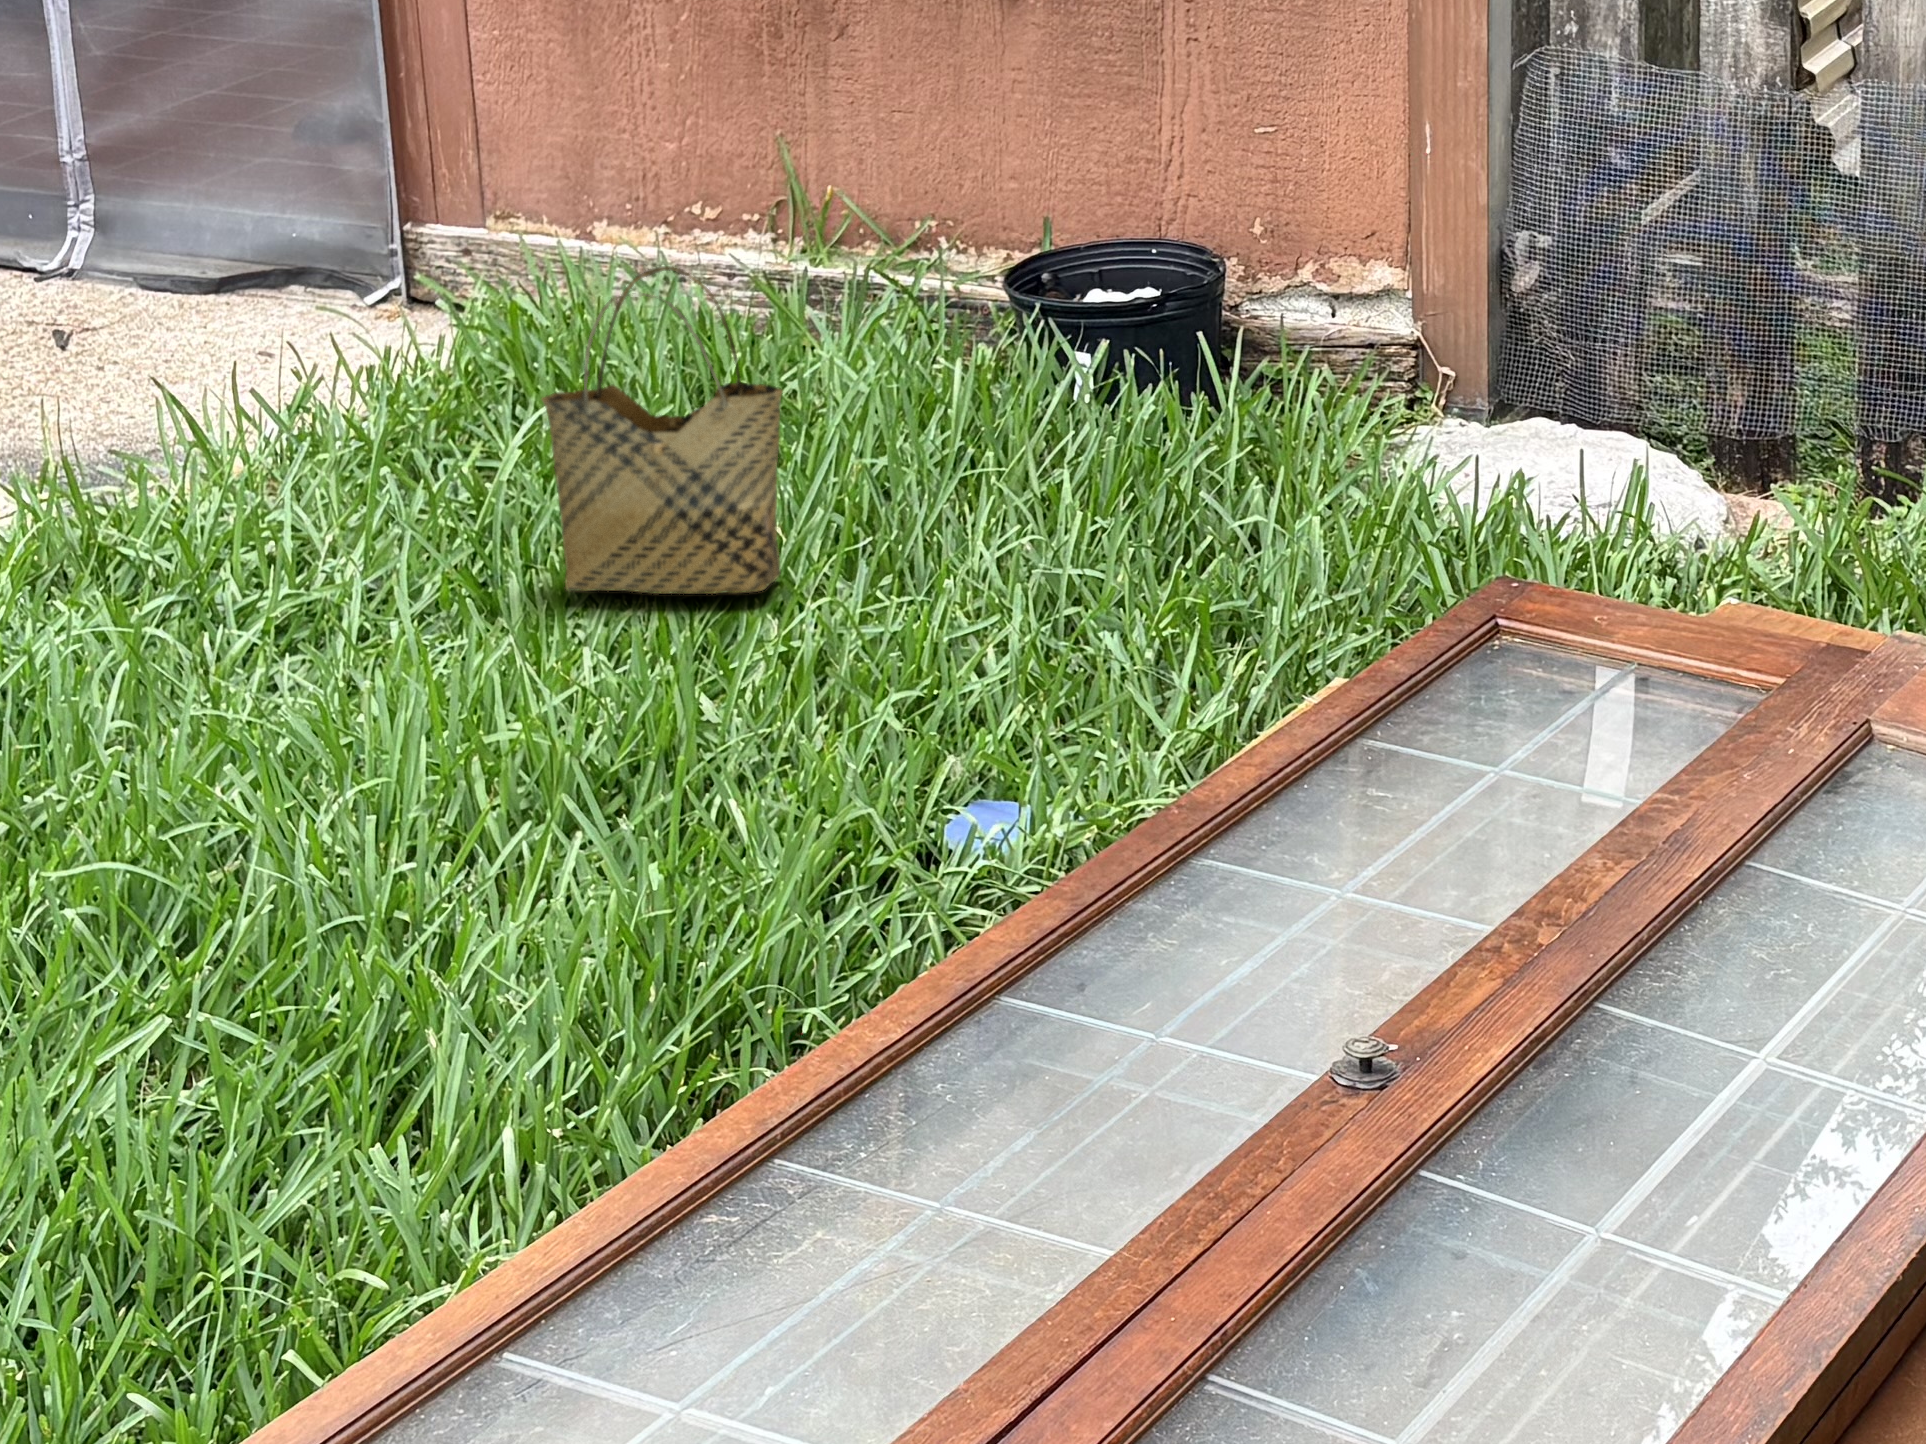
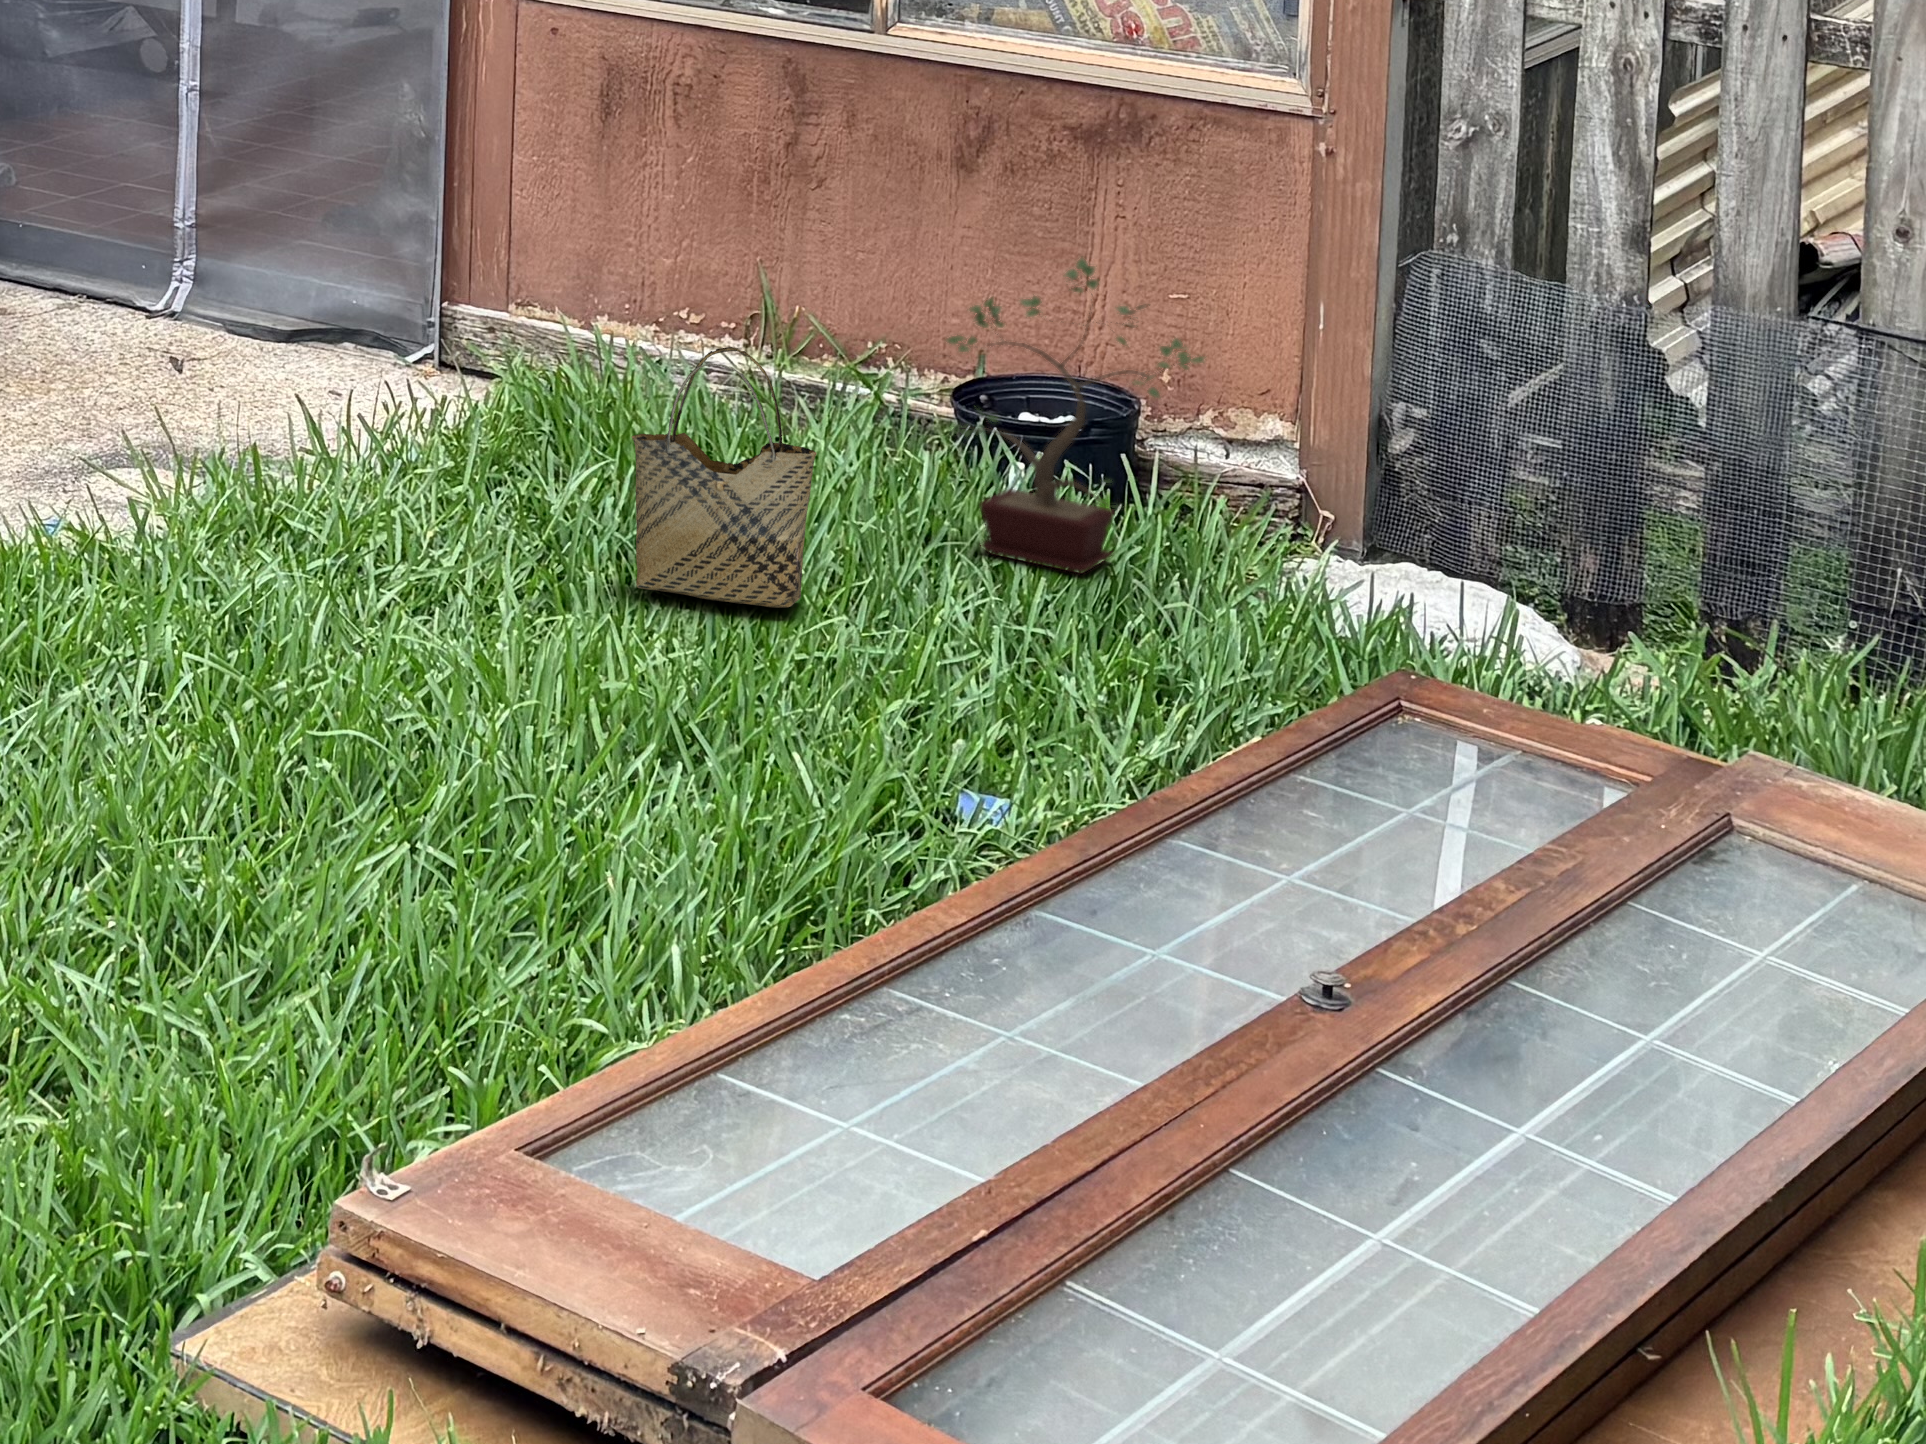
potted plant: none [953,95,1271,493] -> present [947,258,1204,573]

